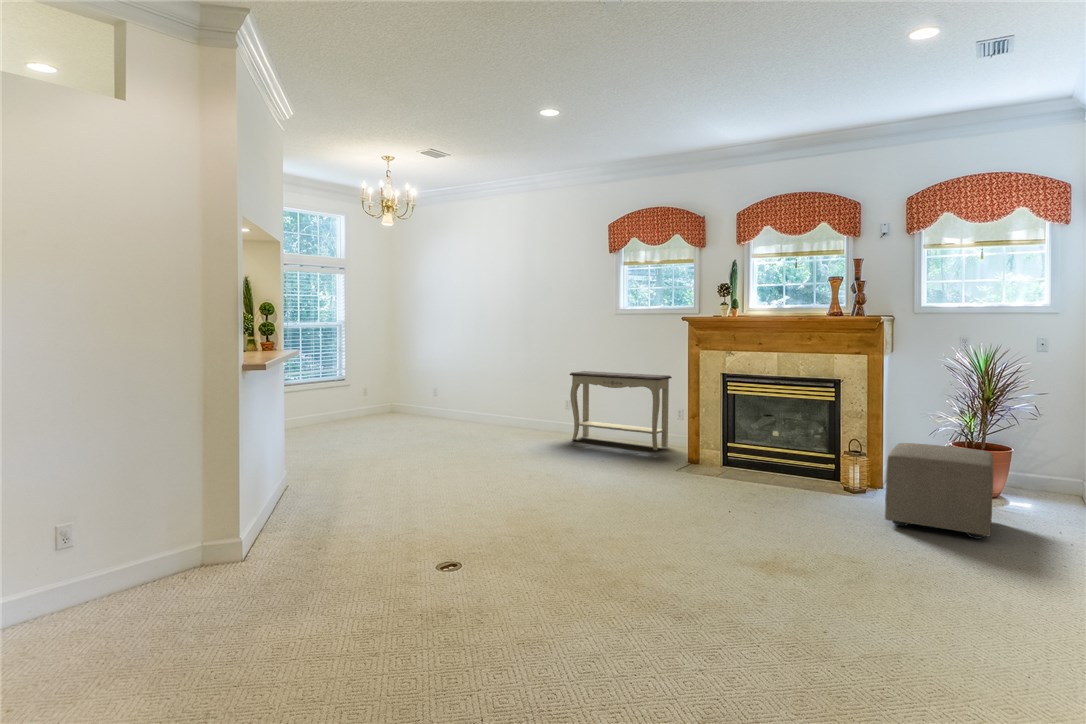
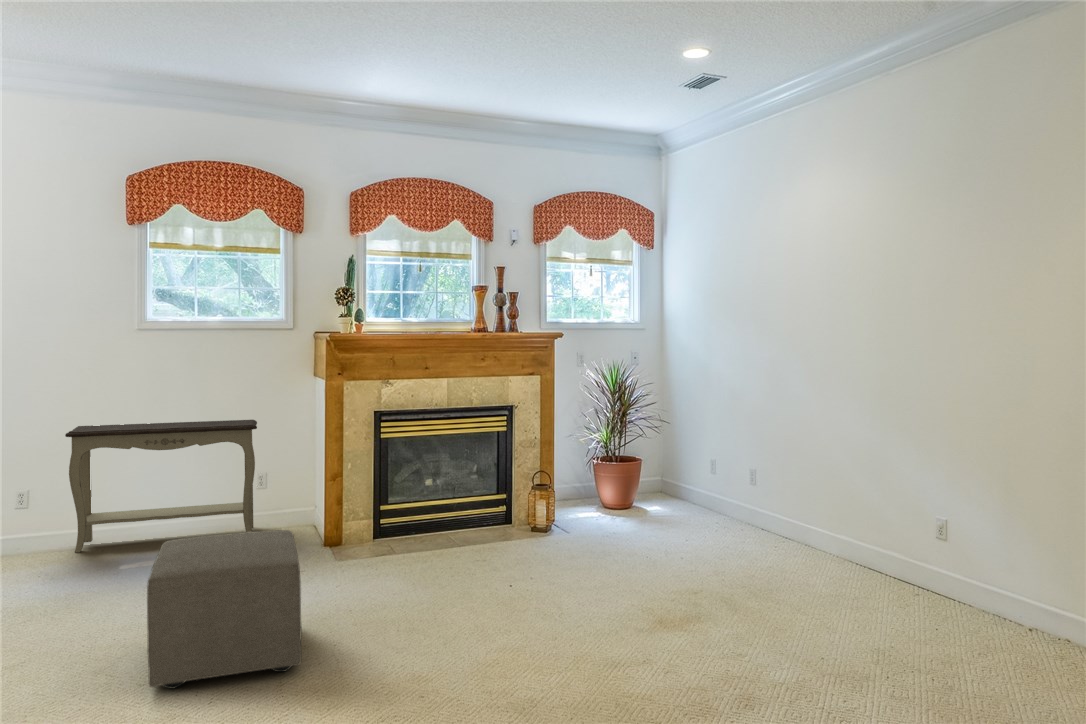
ottoman: present [885,443,993,539] -> present [147,530,302,689]

